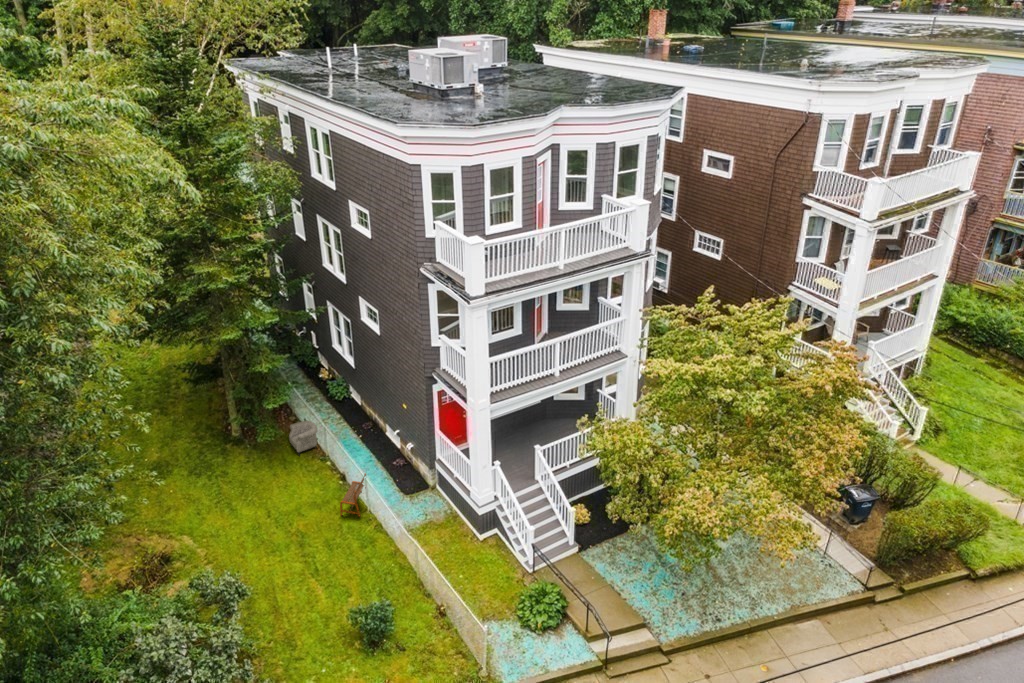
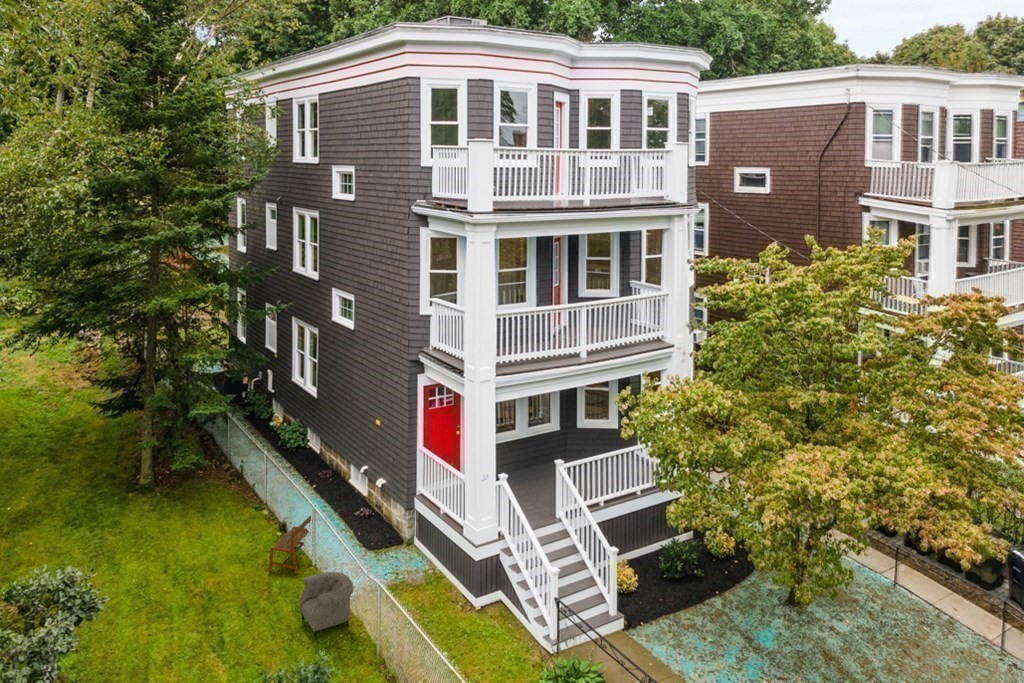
chair: present [289,421,317,456] -> present [300,572,354,639]

